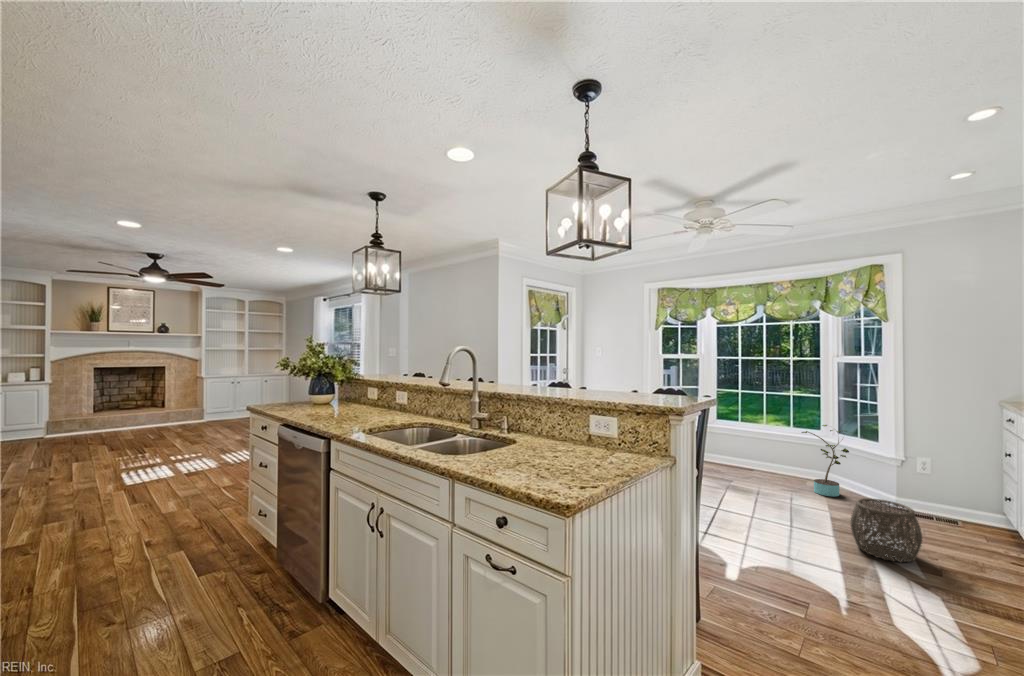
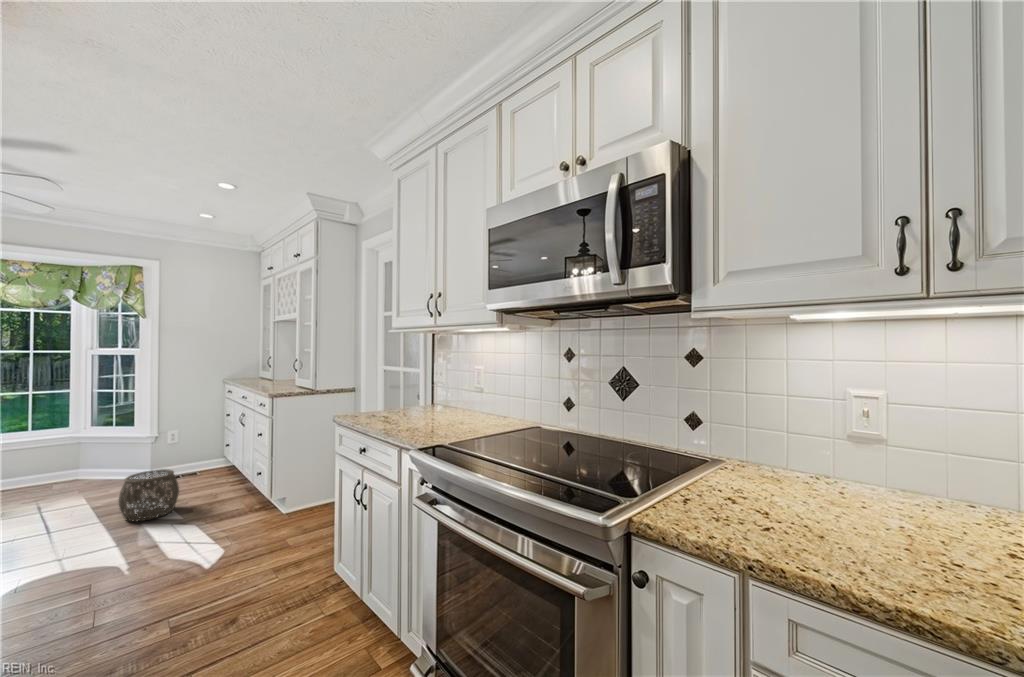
potted plant: present [802,425,849,497] -> none [49,419,107,492]

